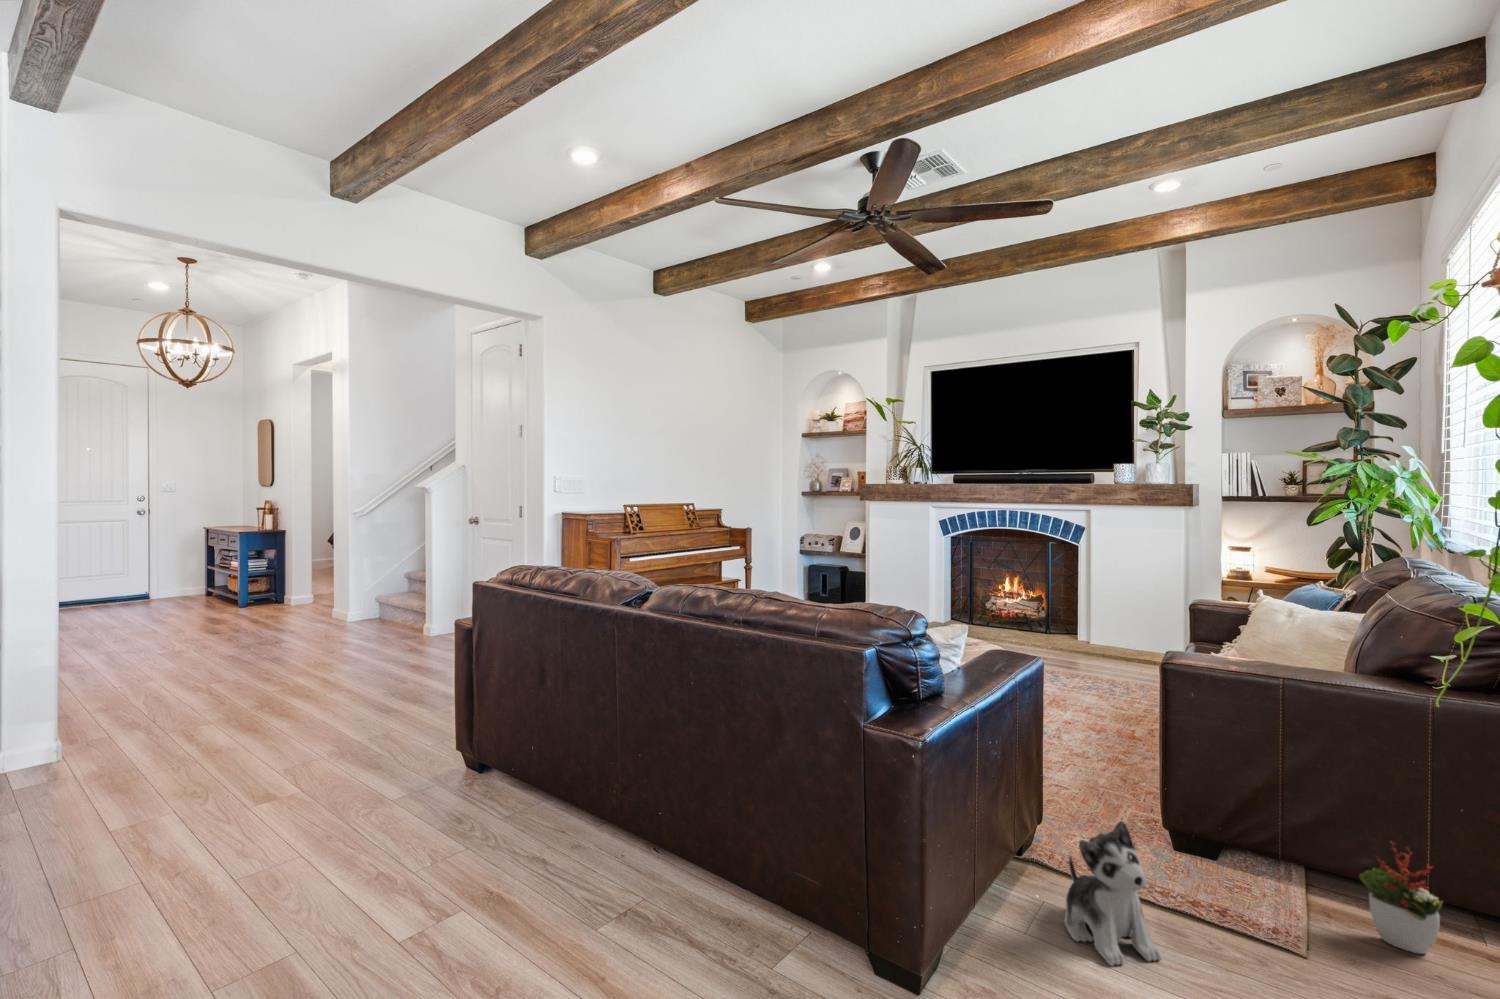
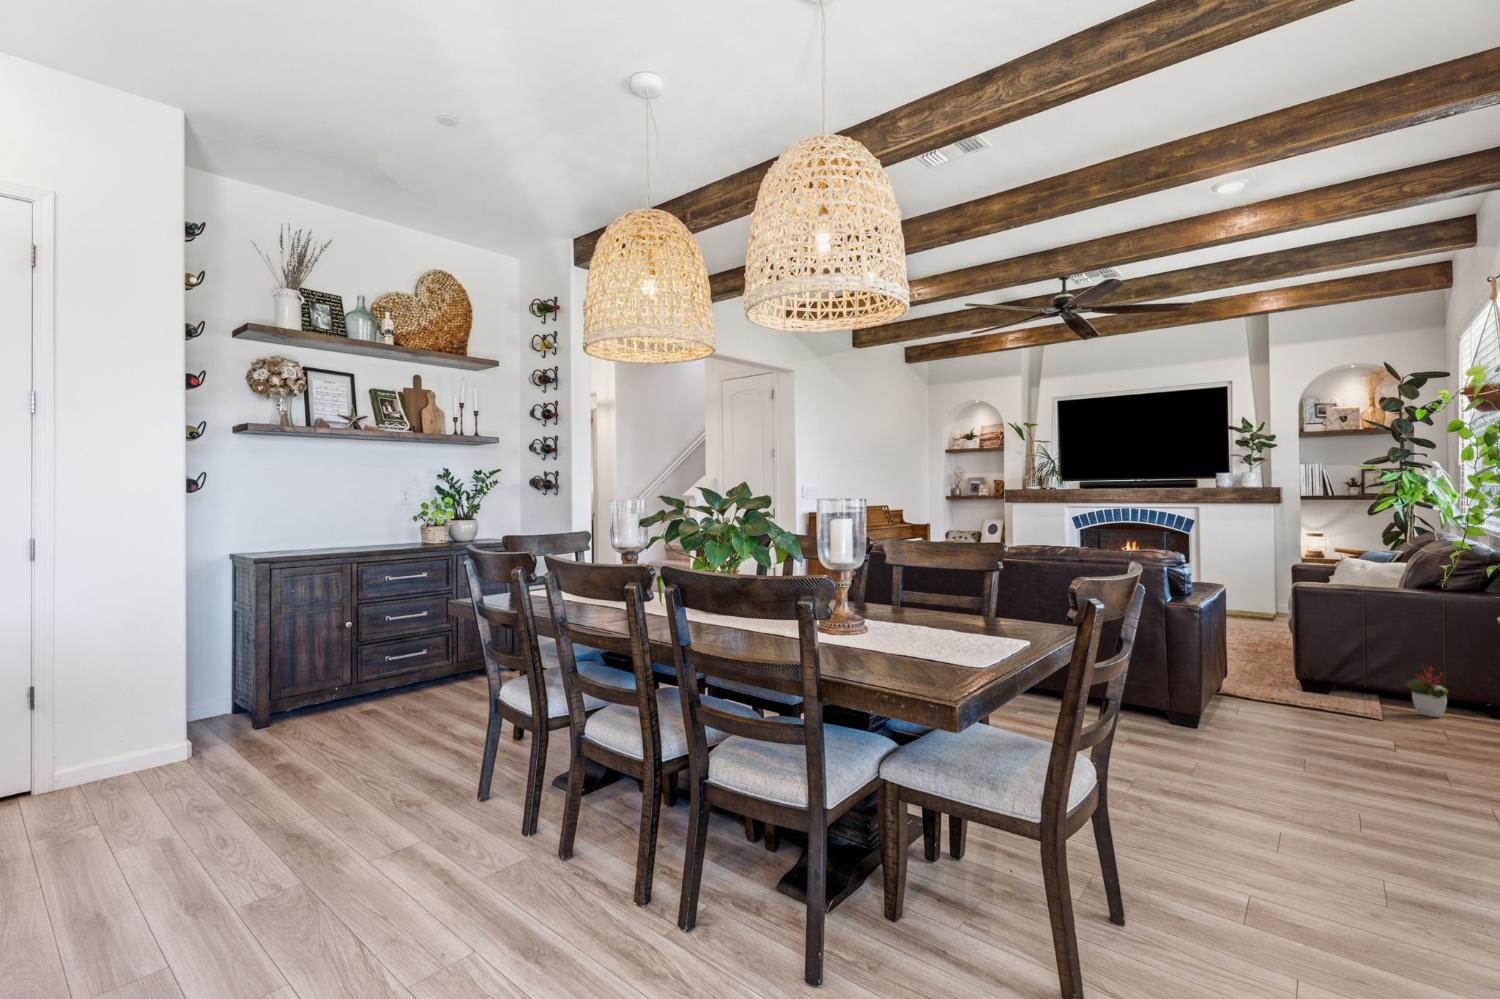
plush toy: present [1064,821,1161,966] -> none [1253,655,1310,721]

